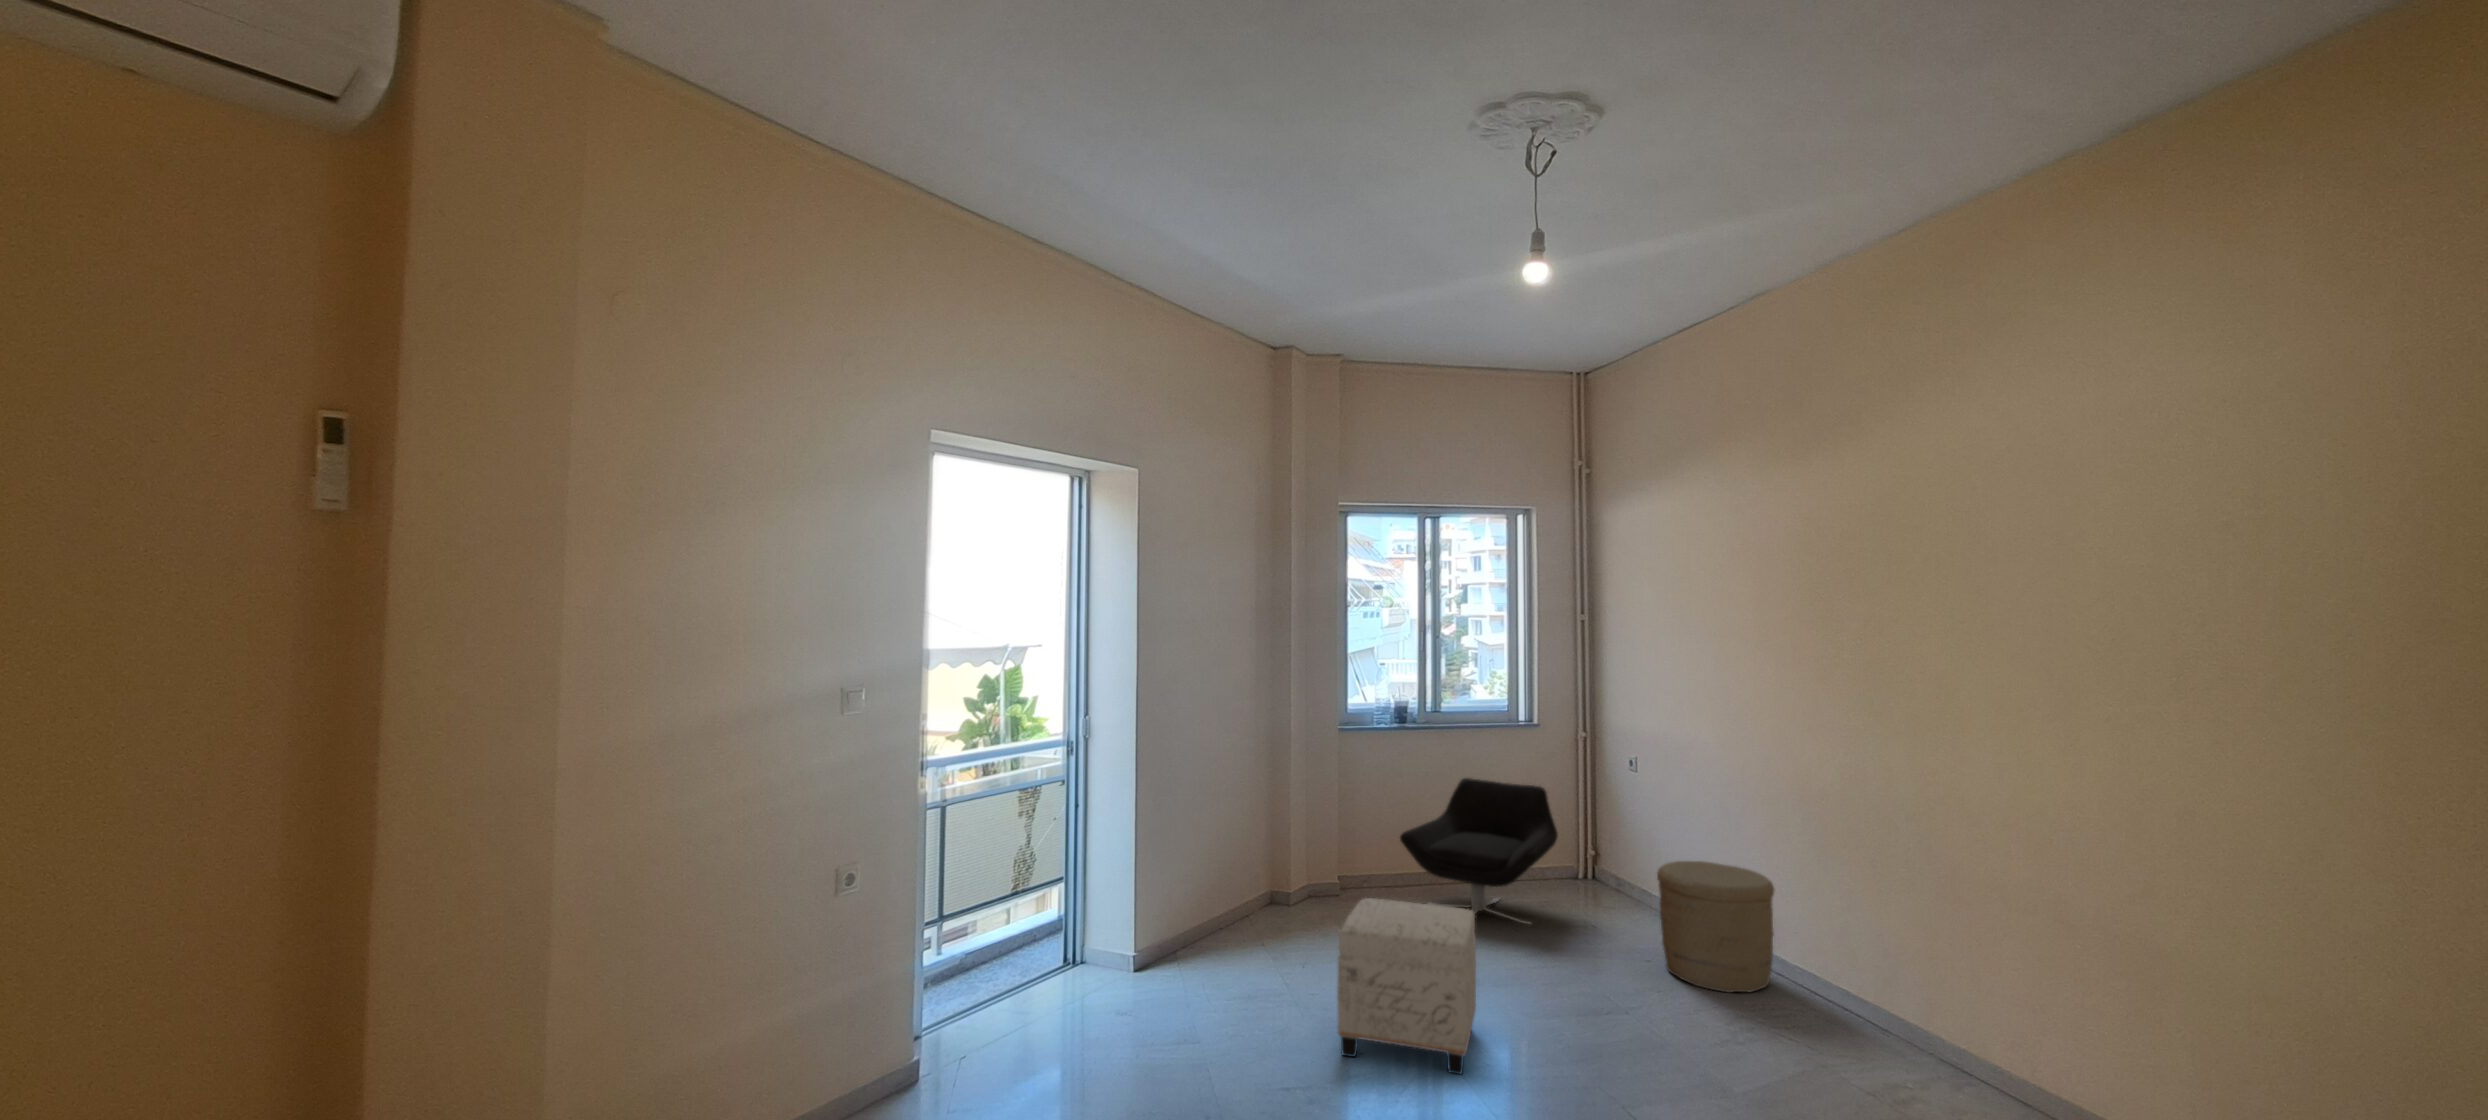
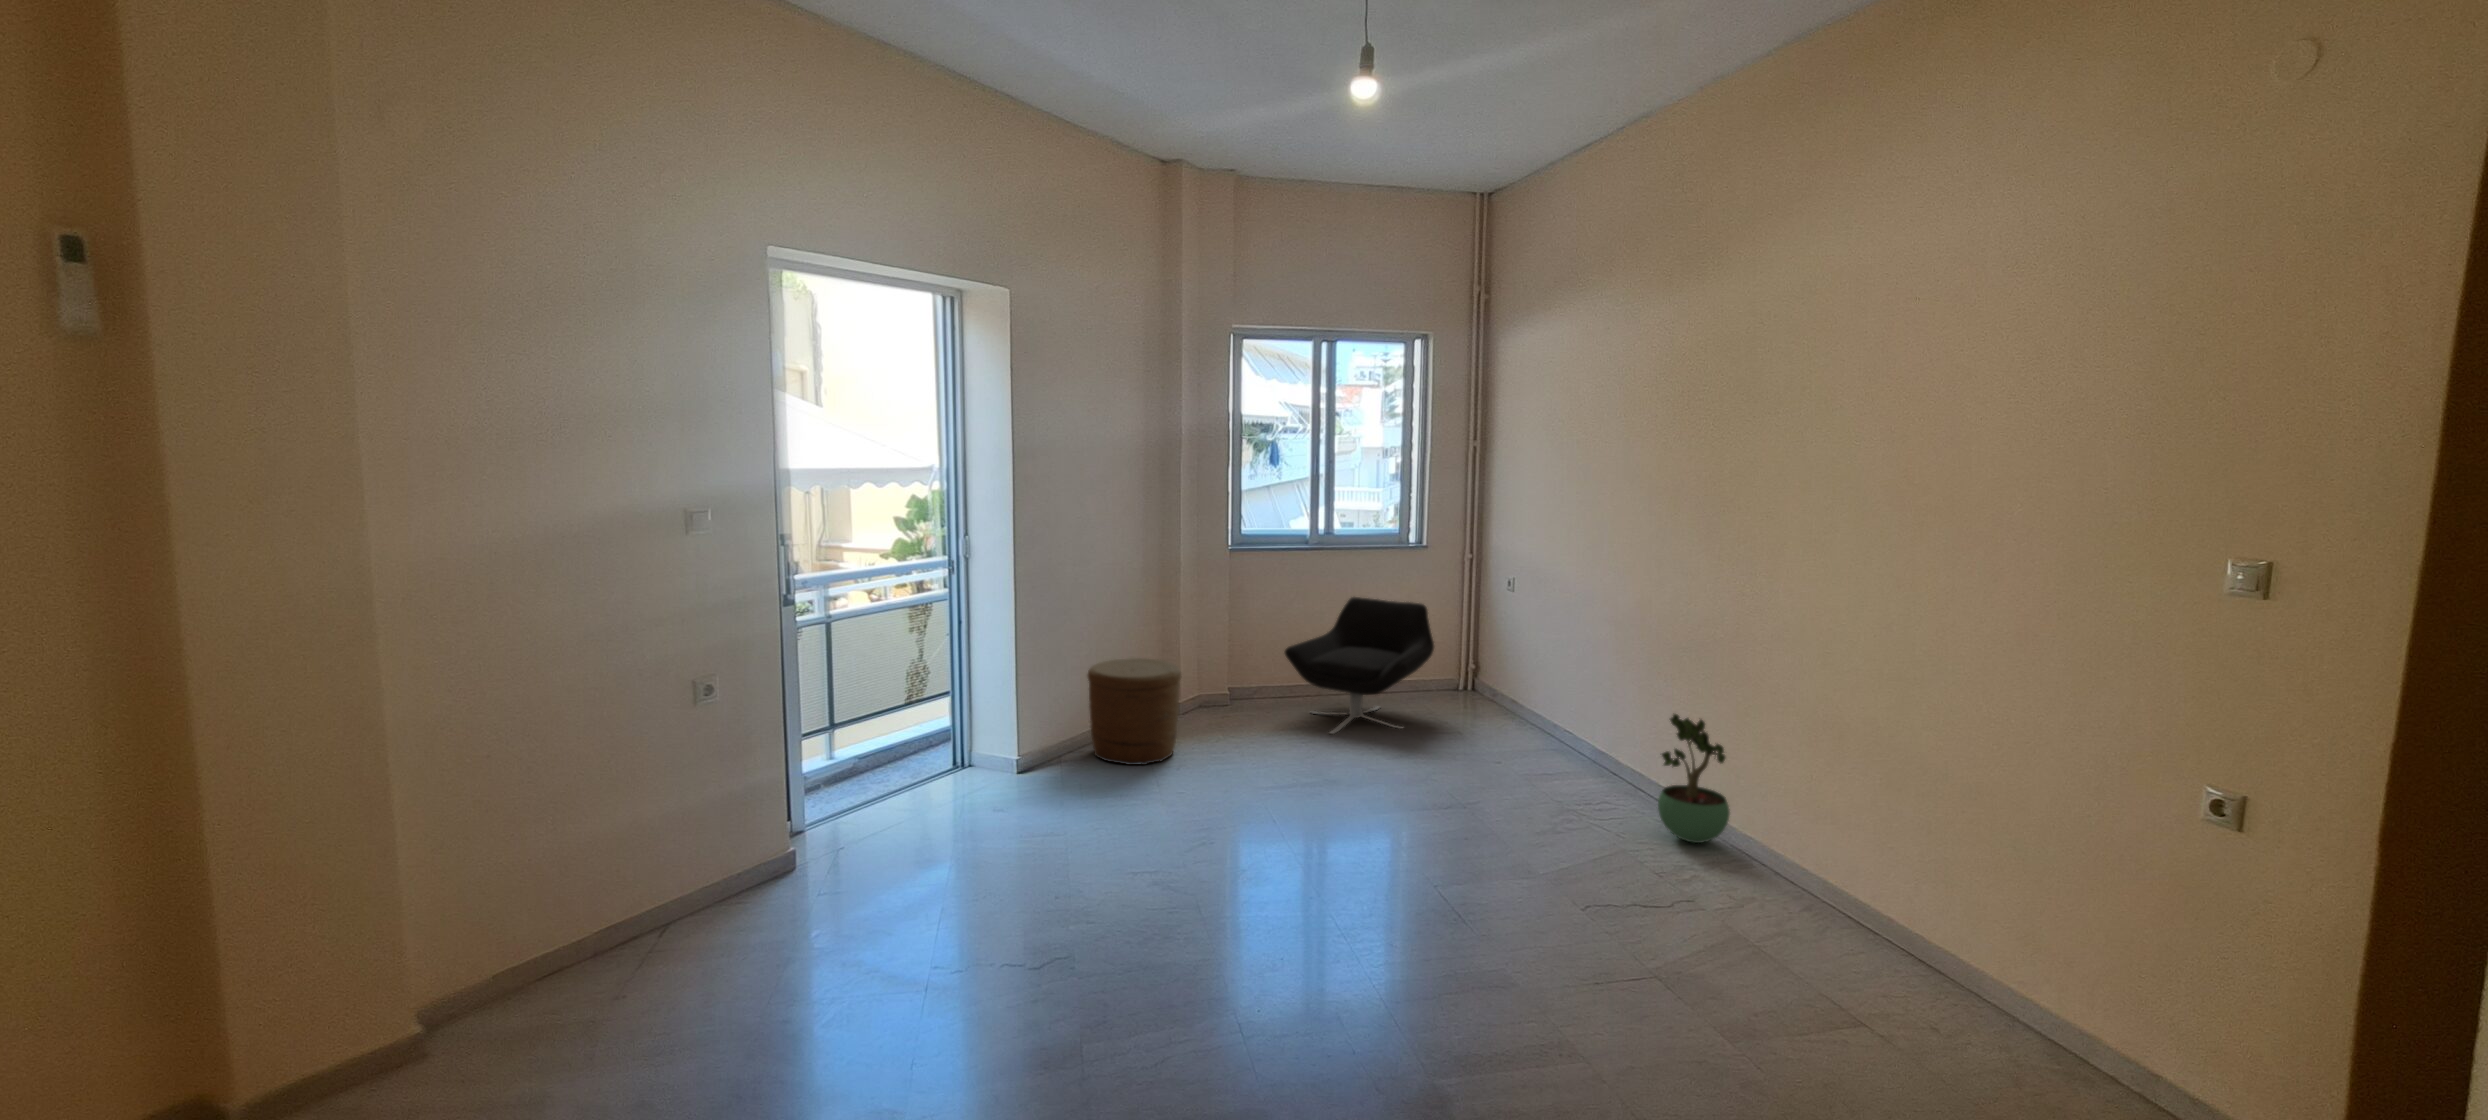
woven basket: present [1657,861,1774,993] -> present [1088,658,1182,765]
ottoman: present [1337,898,1476,1074] -> none [1188,703,1323,852]
potted plant: none [1853,919,1945,1071] -> present [1658,714,1730,843]

